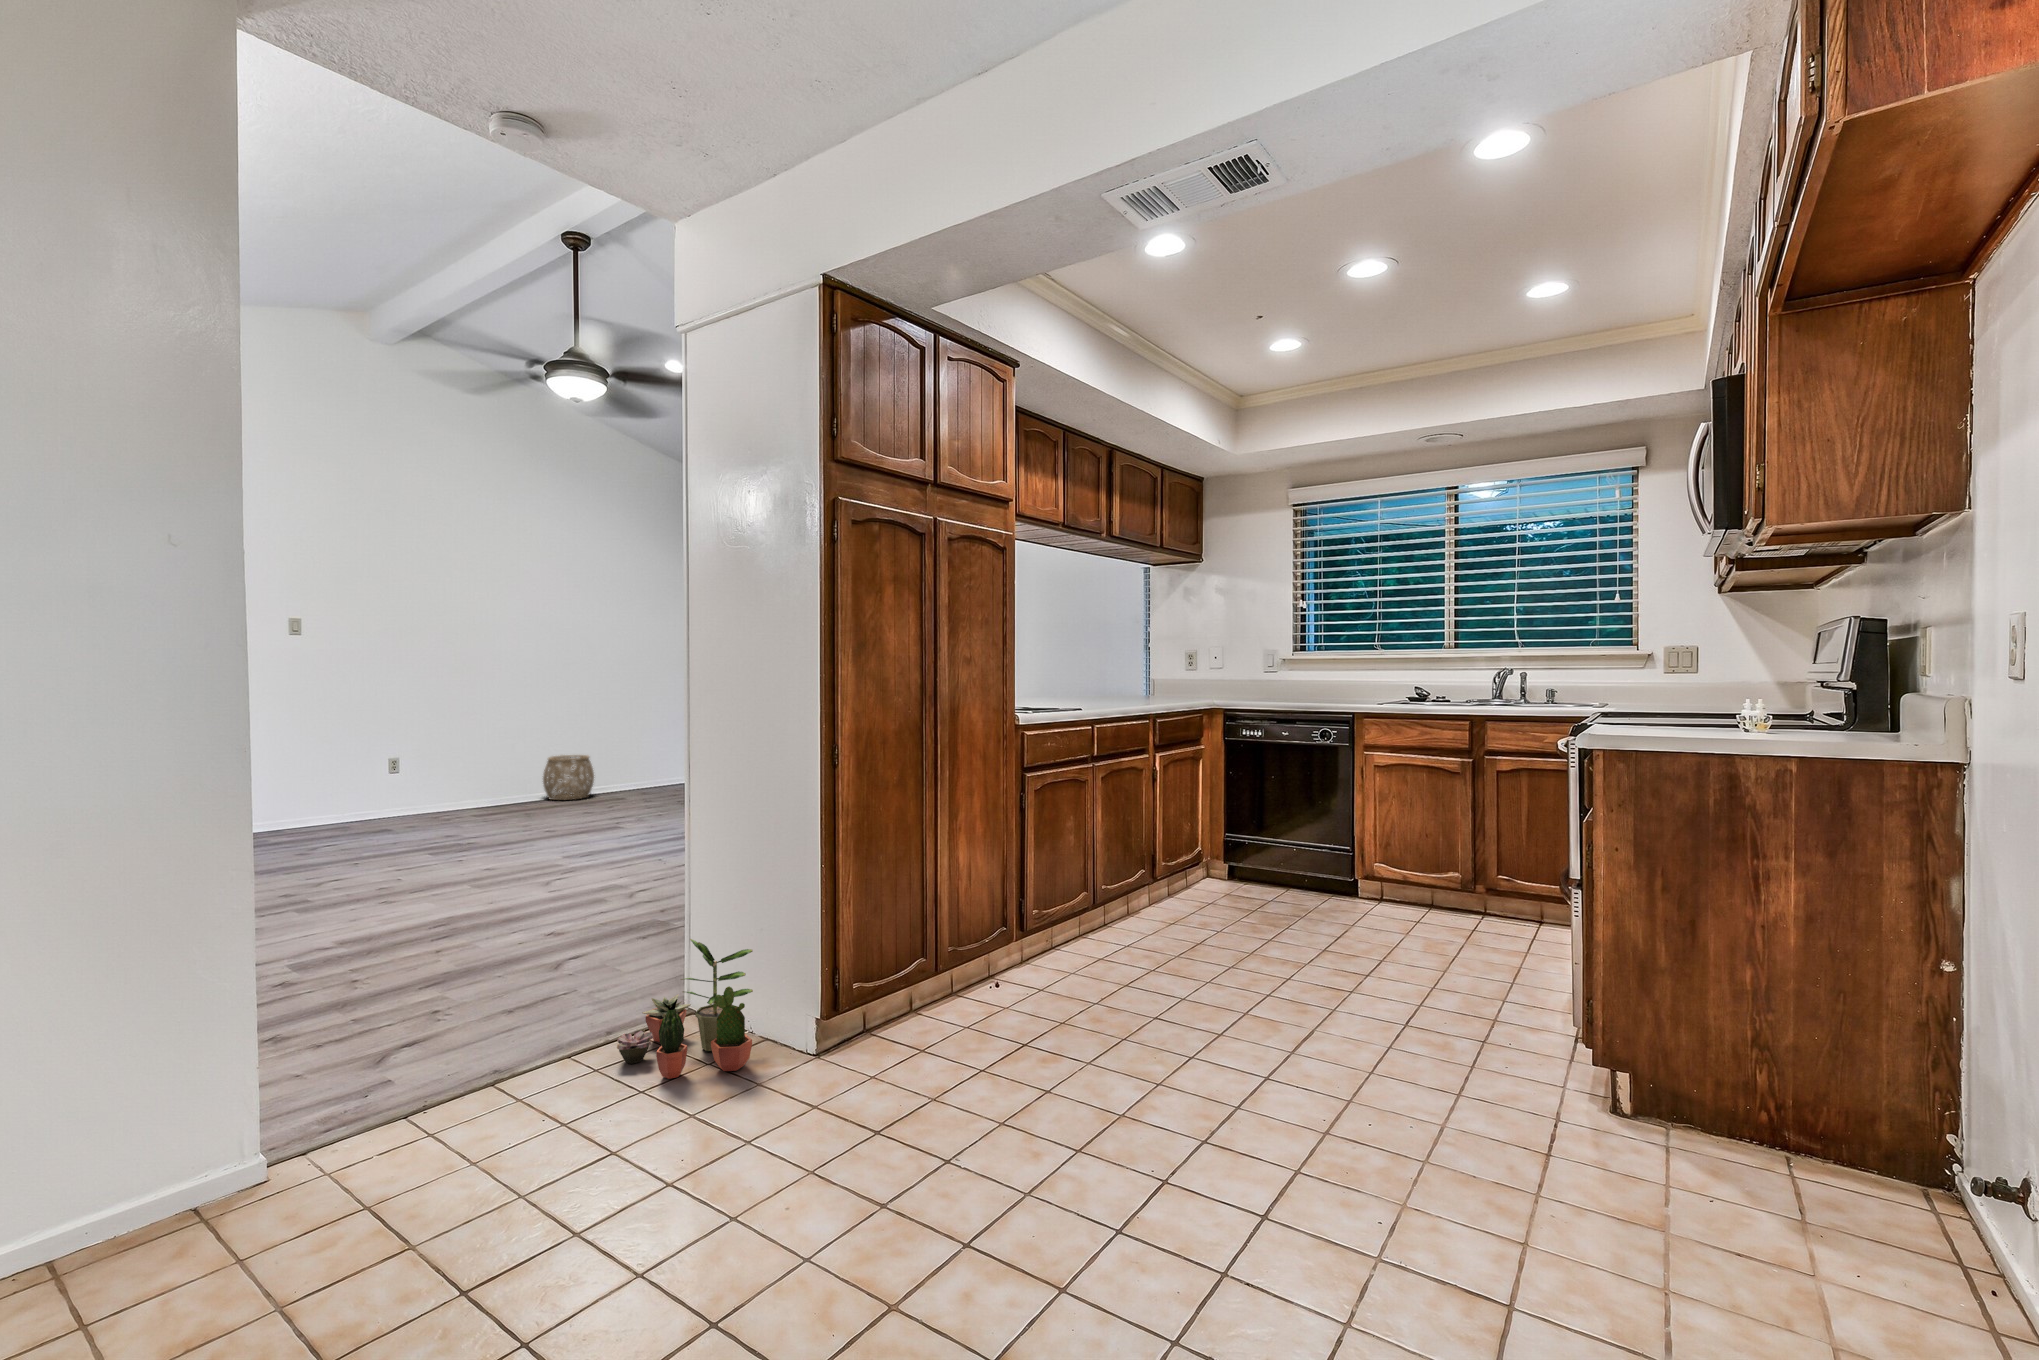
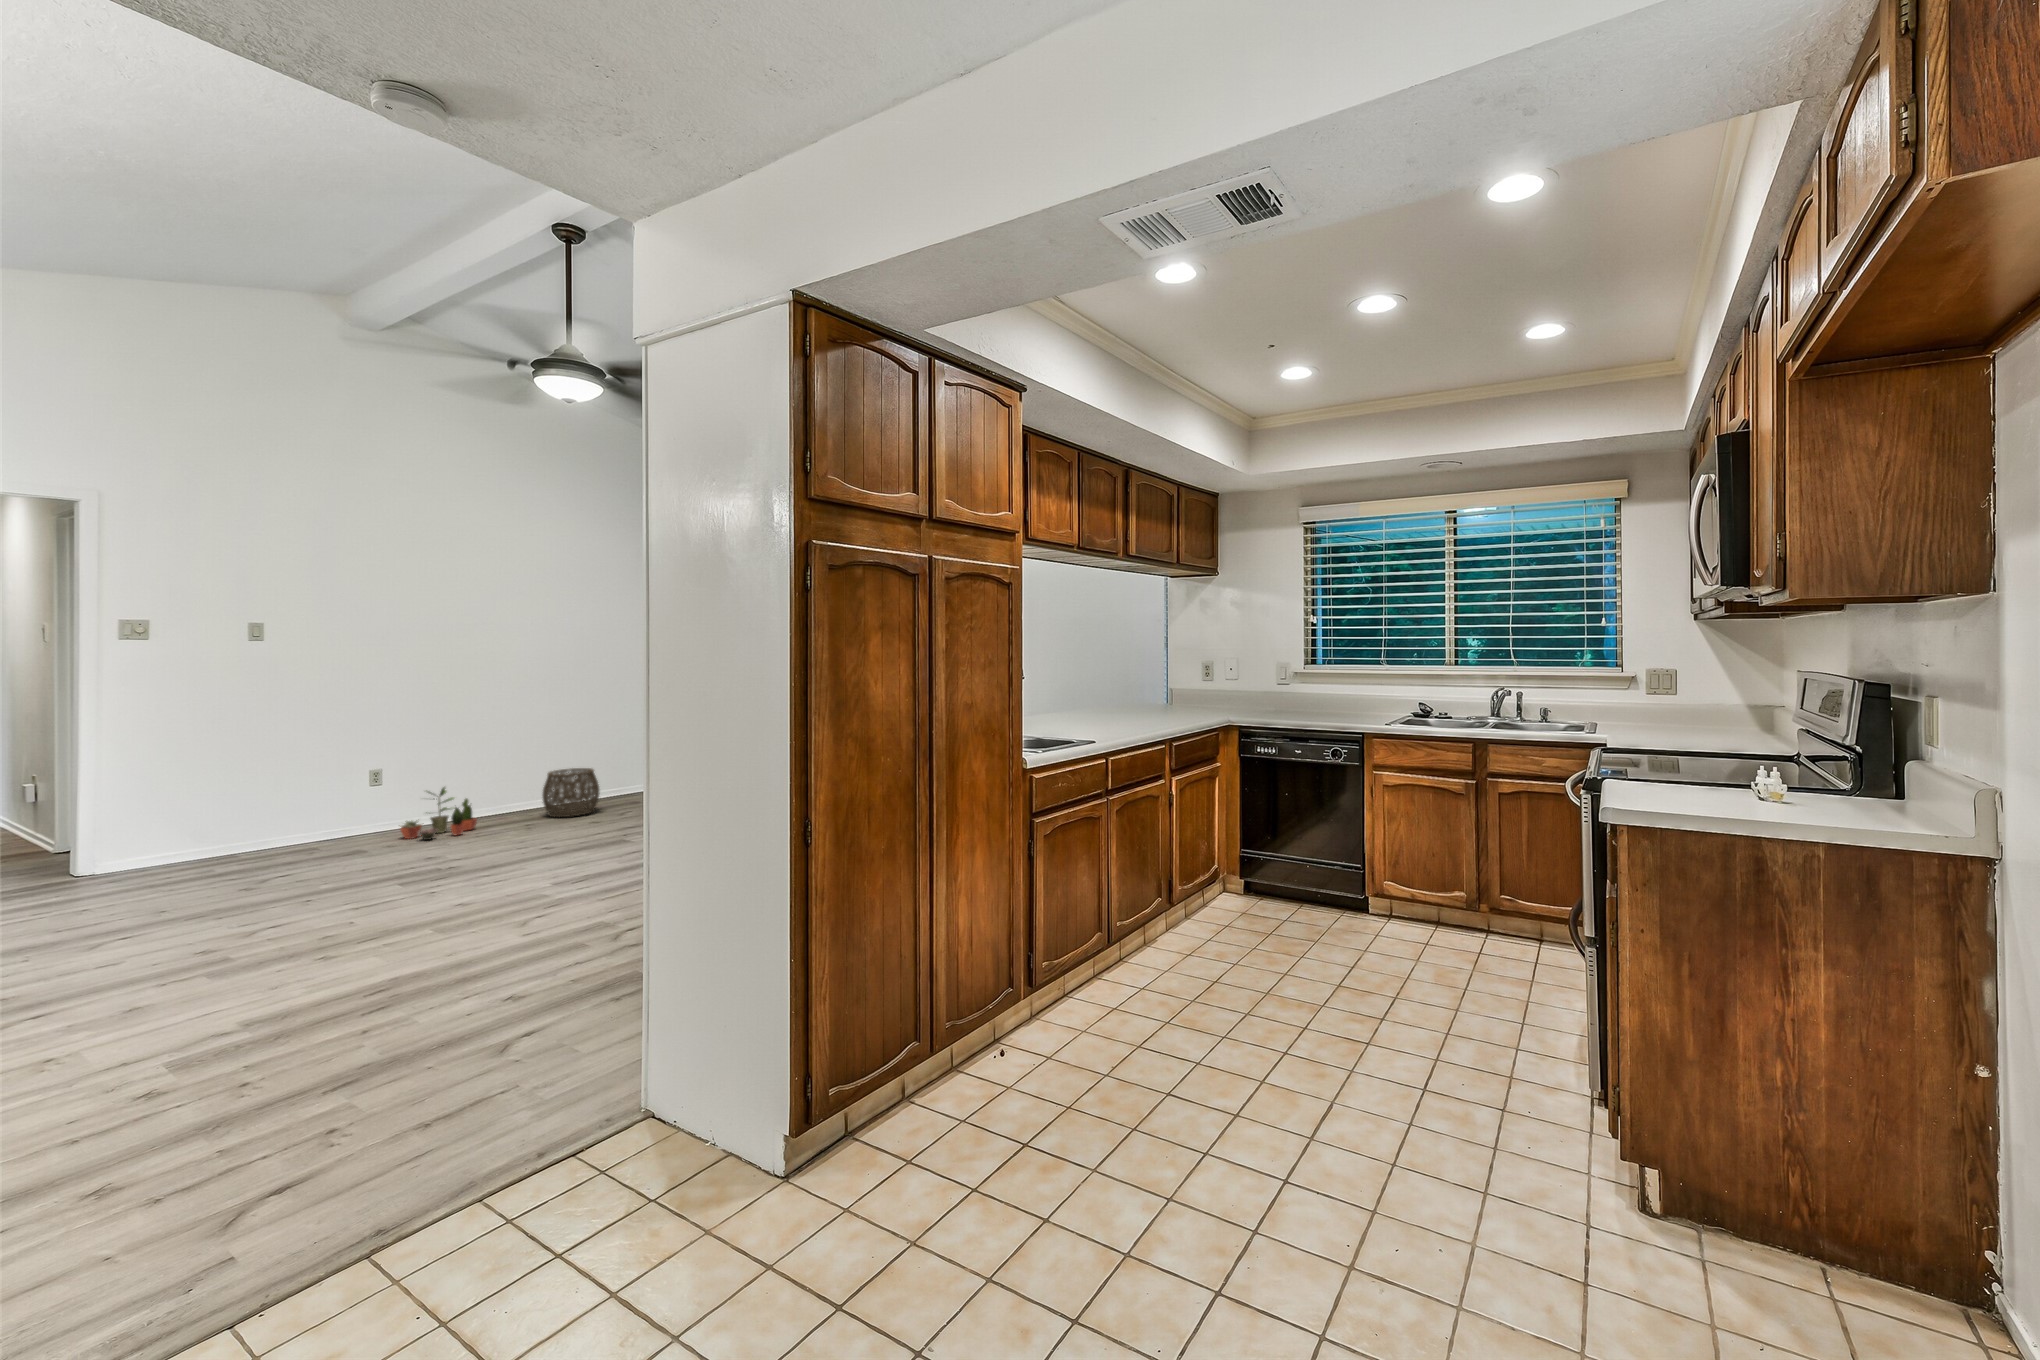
potted plant: present [617,939,753,1079] -> present [399,787,477,840]

